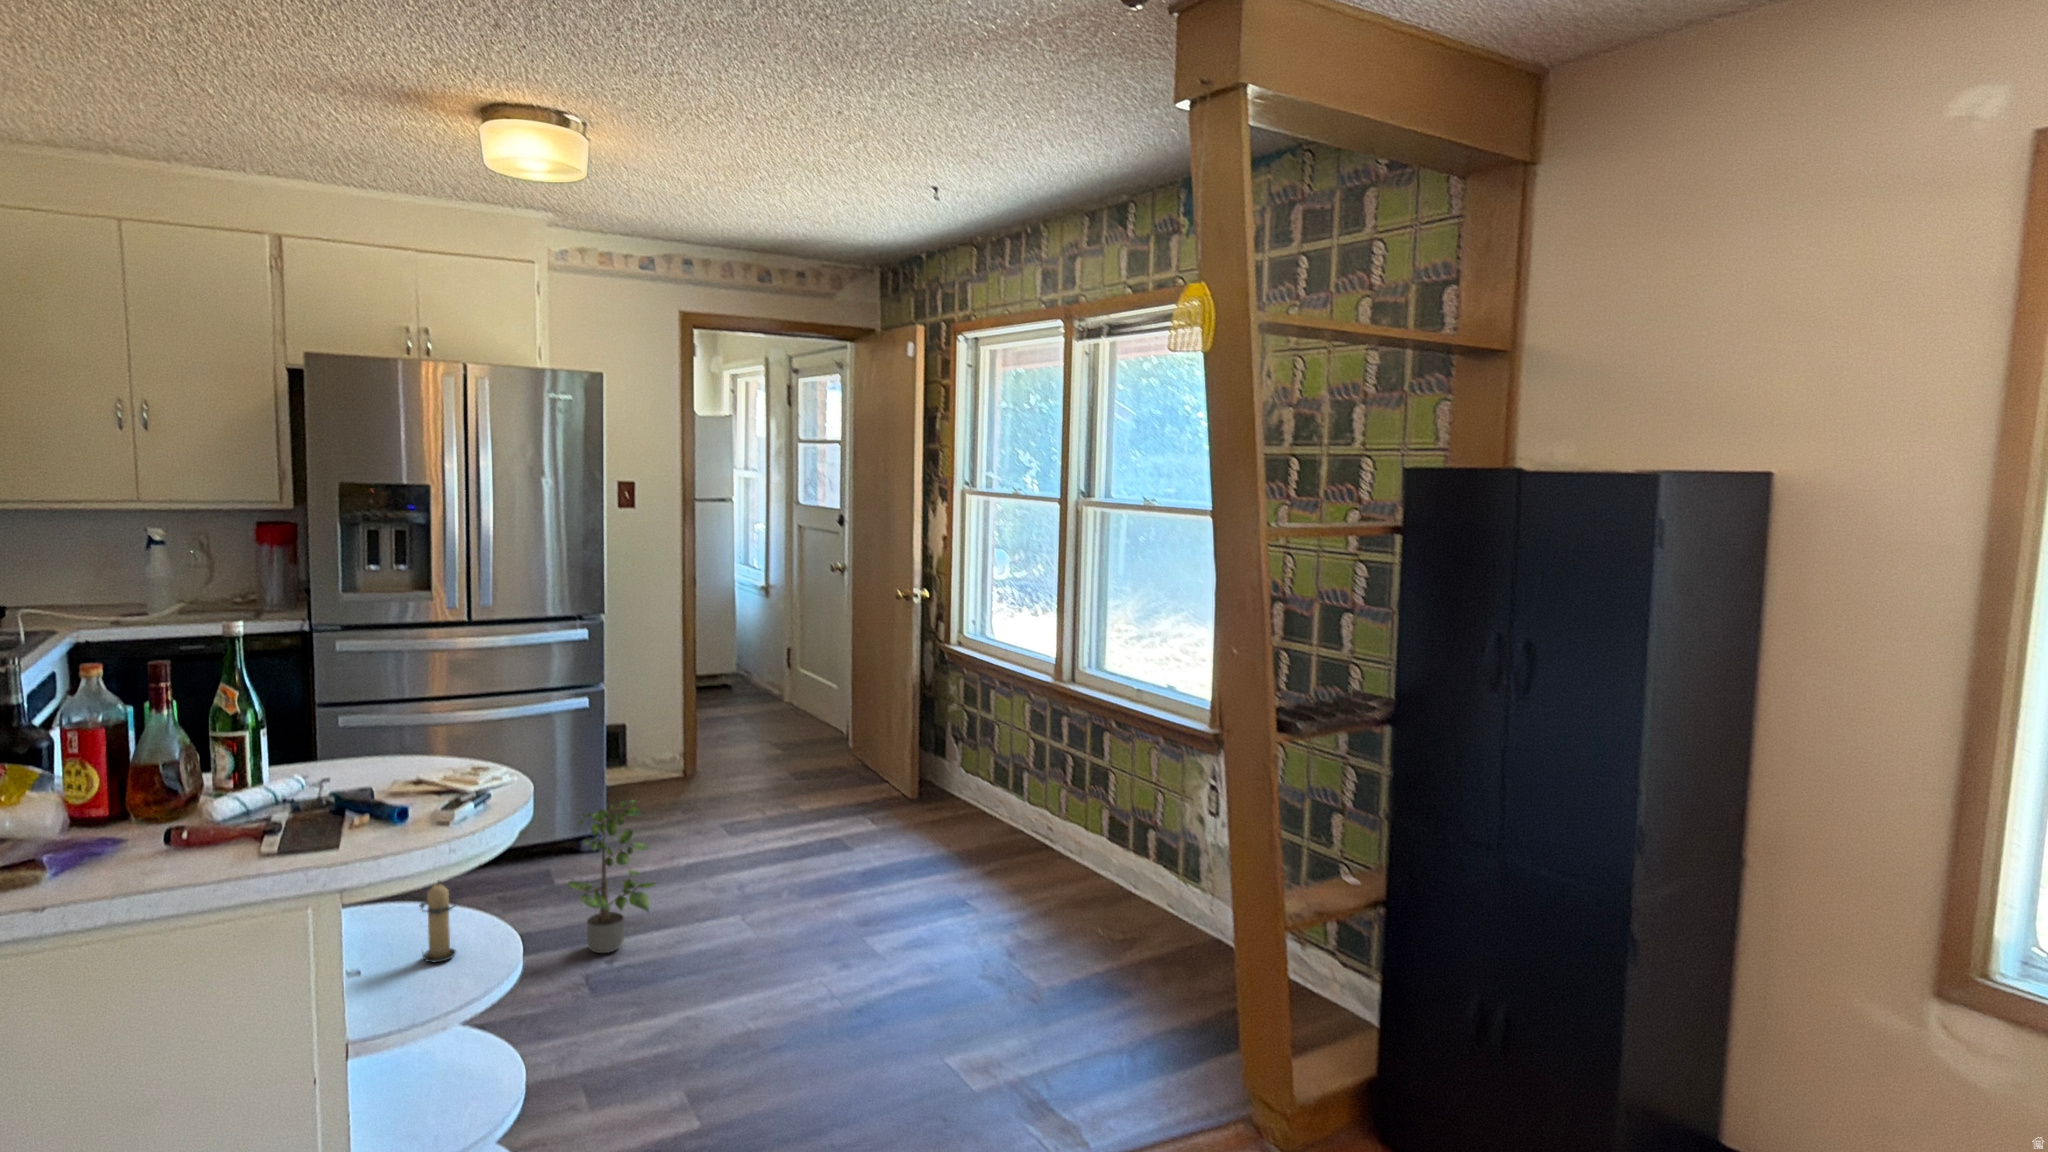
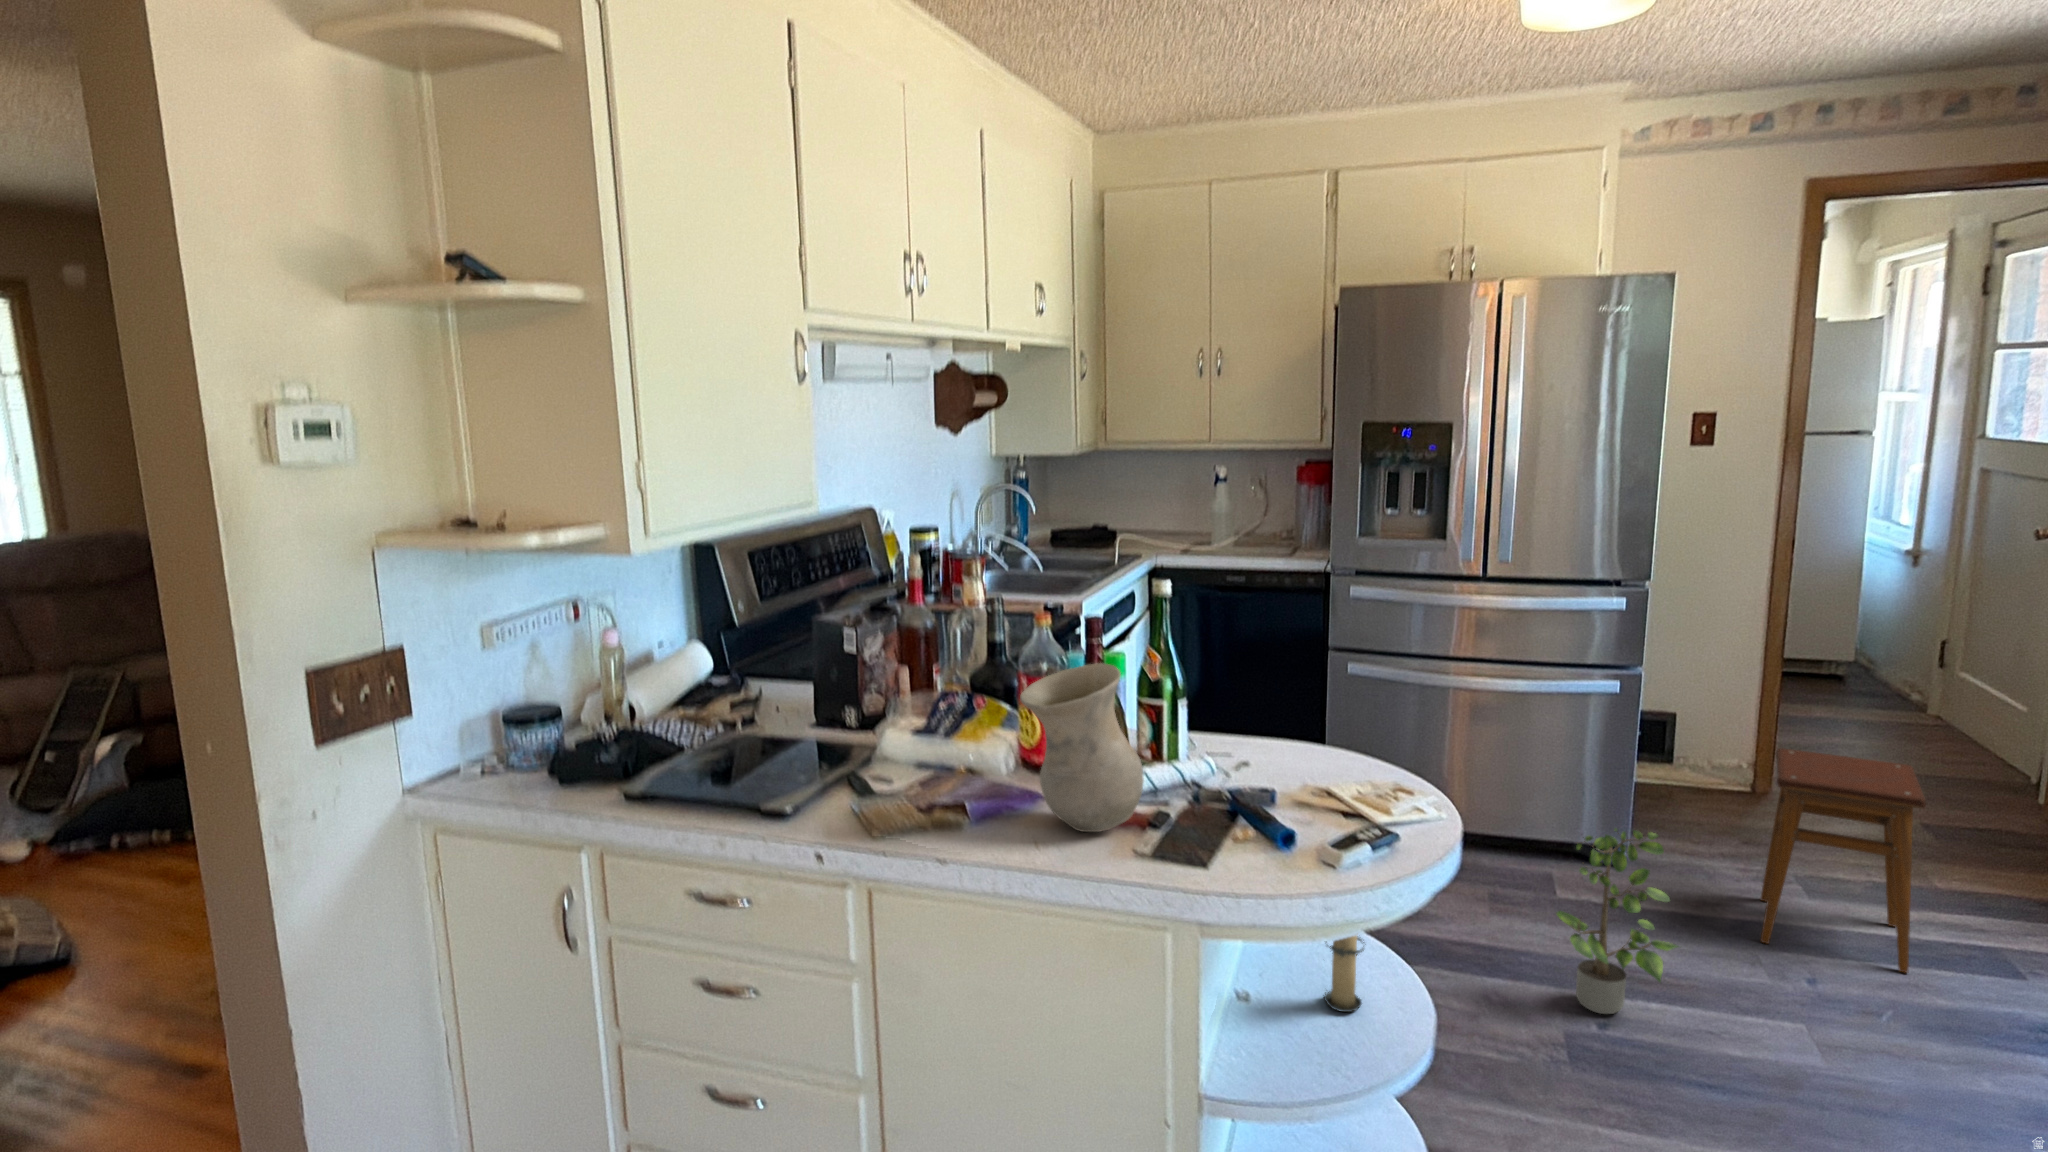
vase: none [115,694,258,851] -> present [1020,663,1144,832]
stool: none [701,725,793,873] -> present [1760,748,1926,973]

